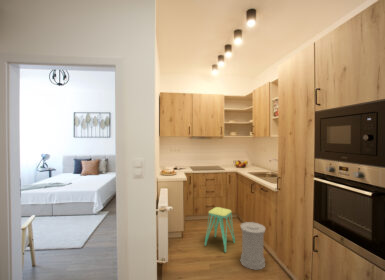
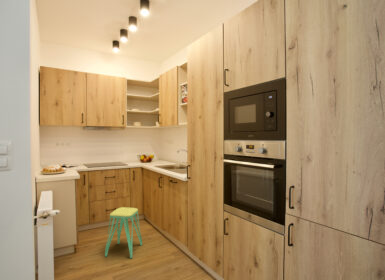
trash can: present [241,222,265,269] -> none [149,218,176,269]

